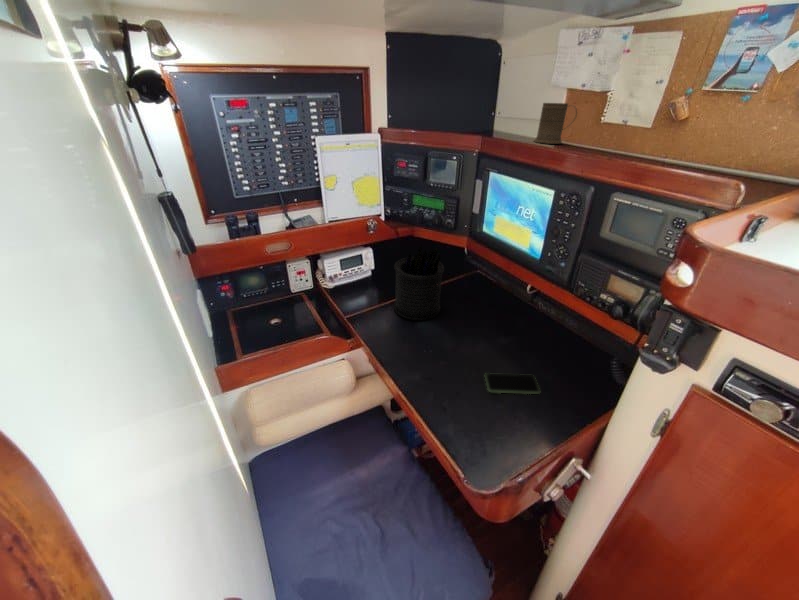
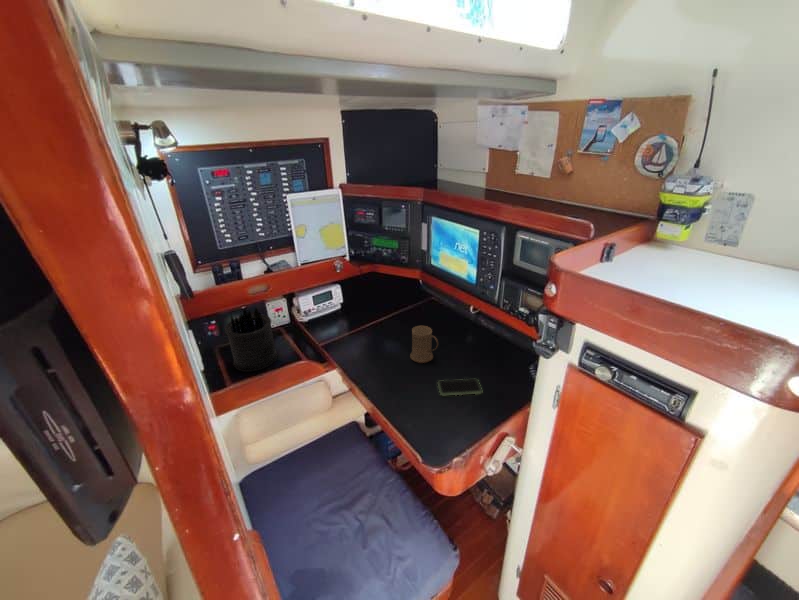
mug: present [534,103,577,144] -> present [410,326,438,363]
pen holder: present [394,246,444,320] -> present [225,308,277,372]

